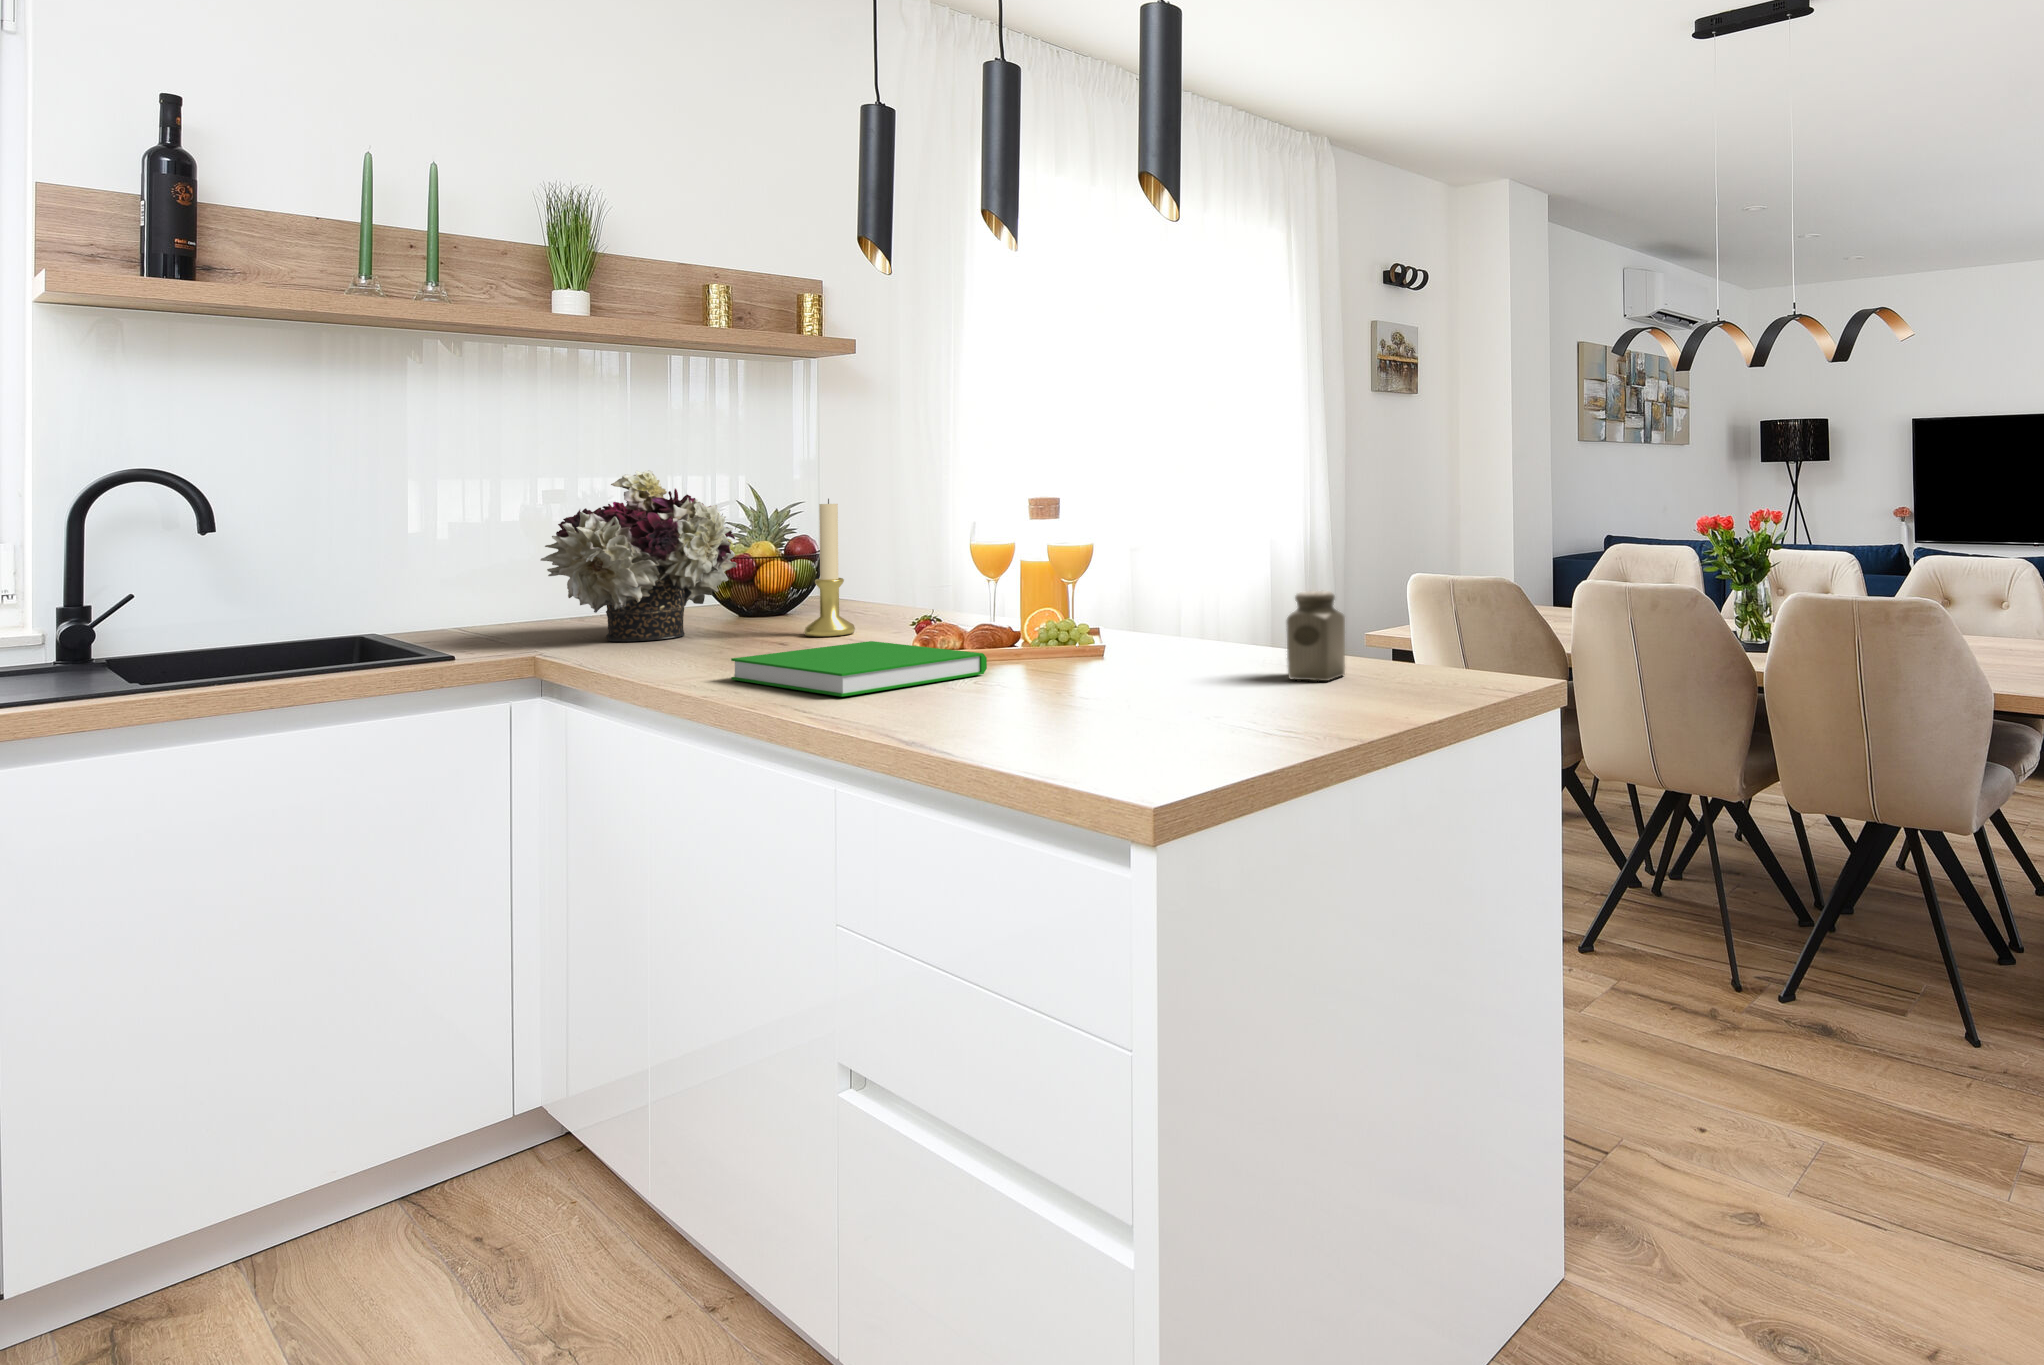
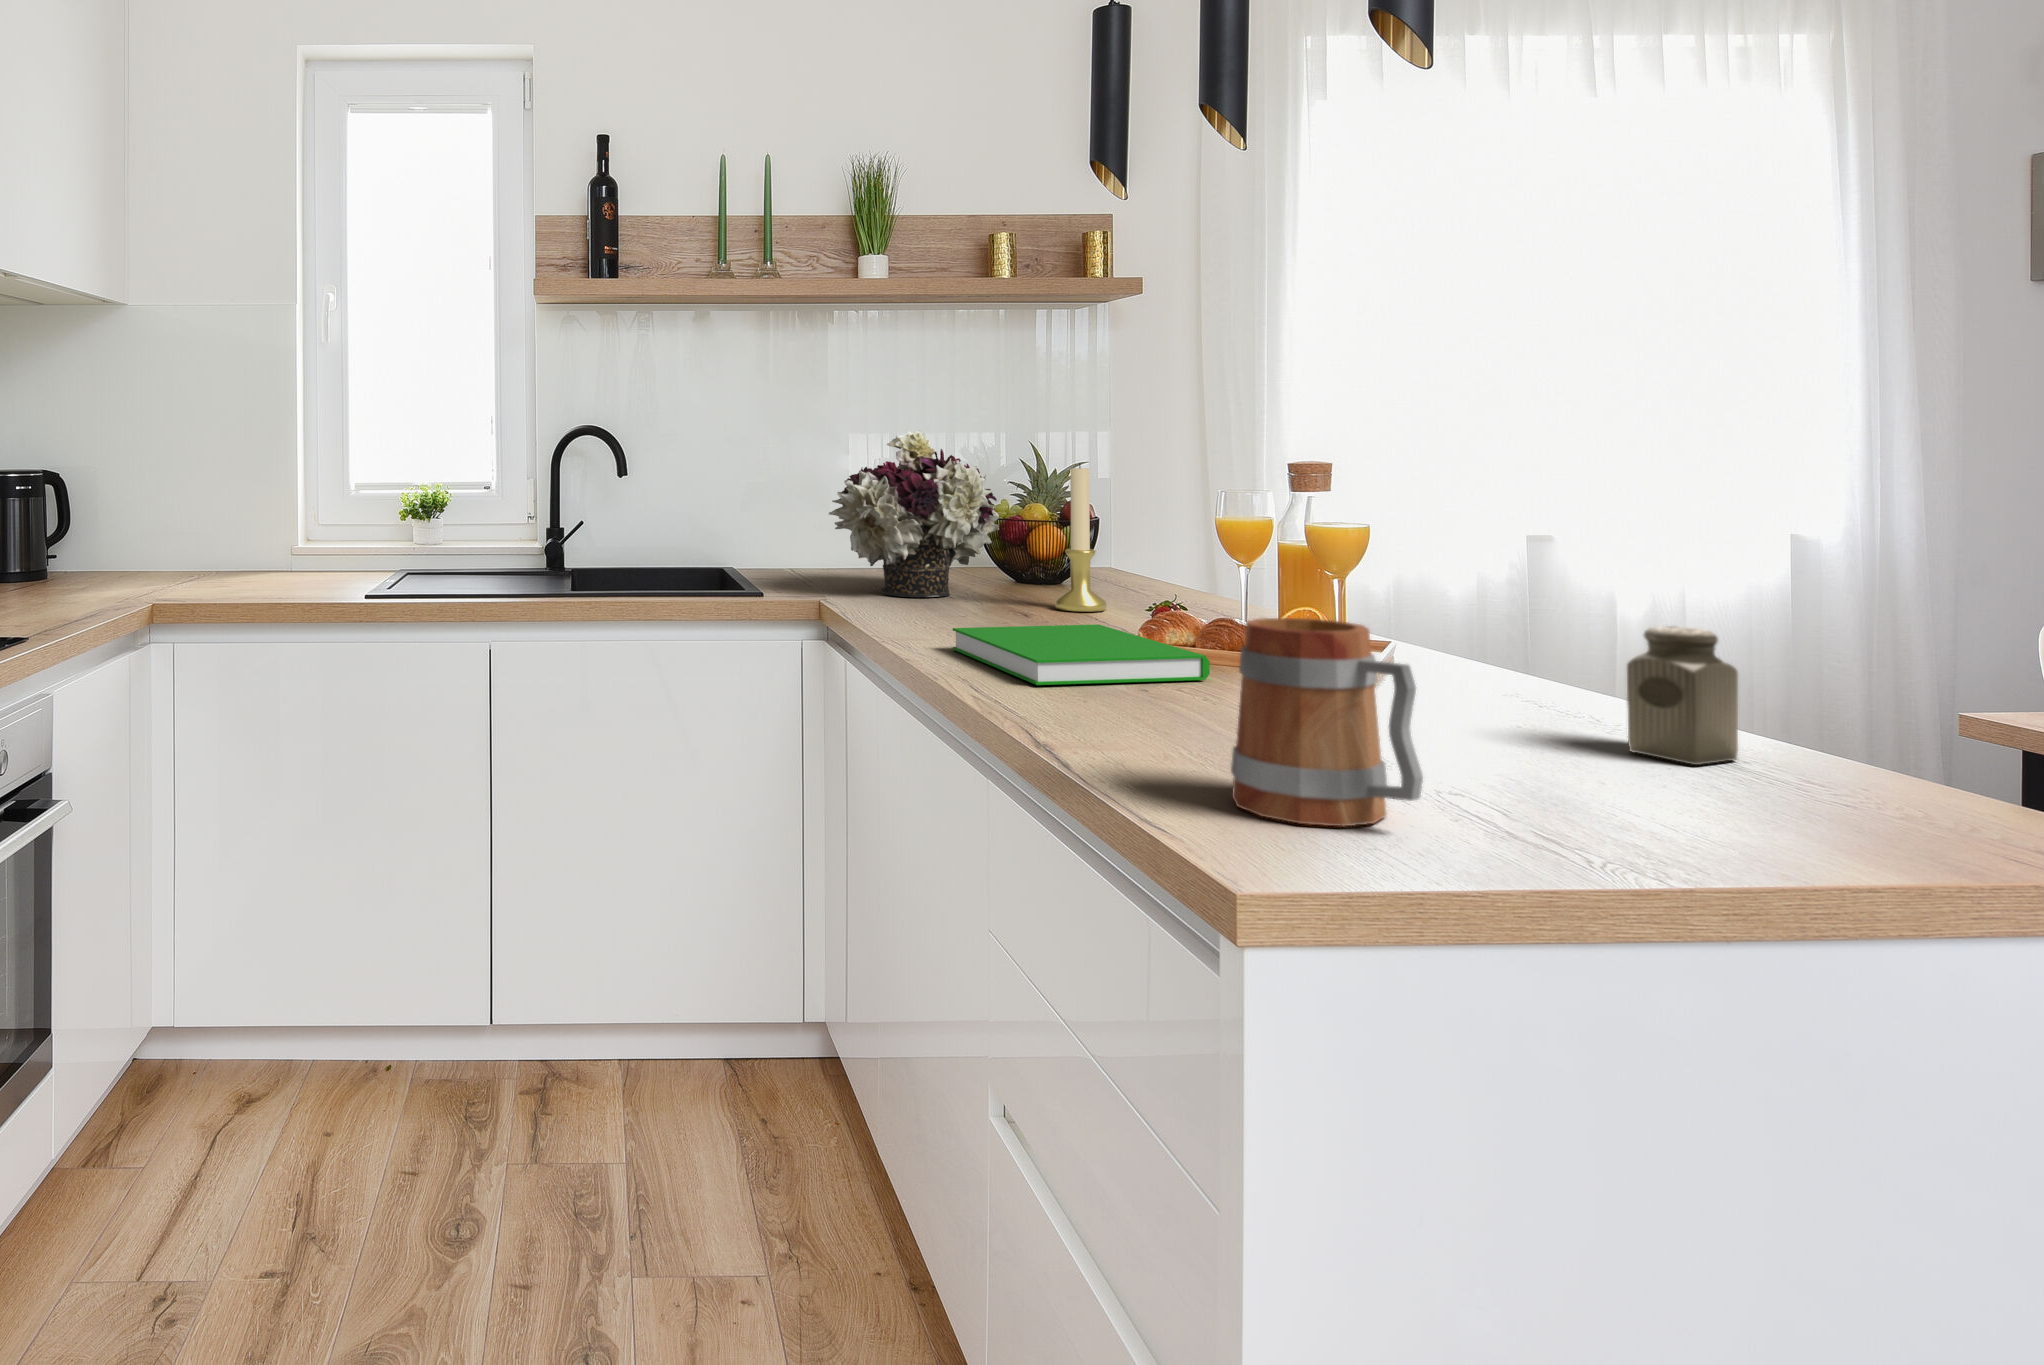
mug: none [1069,600,1211,758] -> present [1231,618,1423,827]

